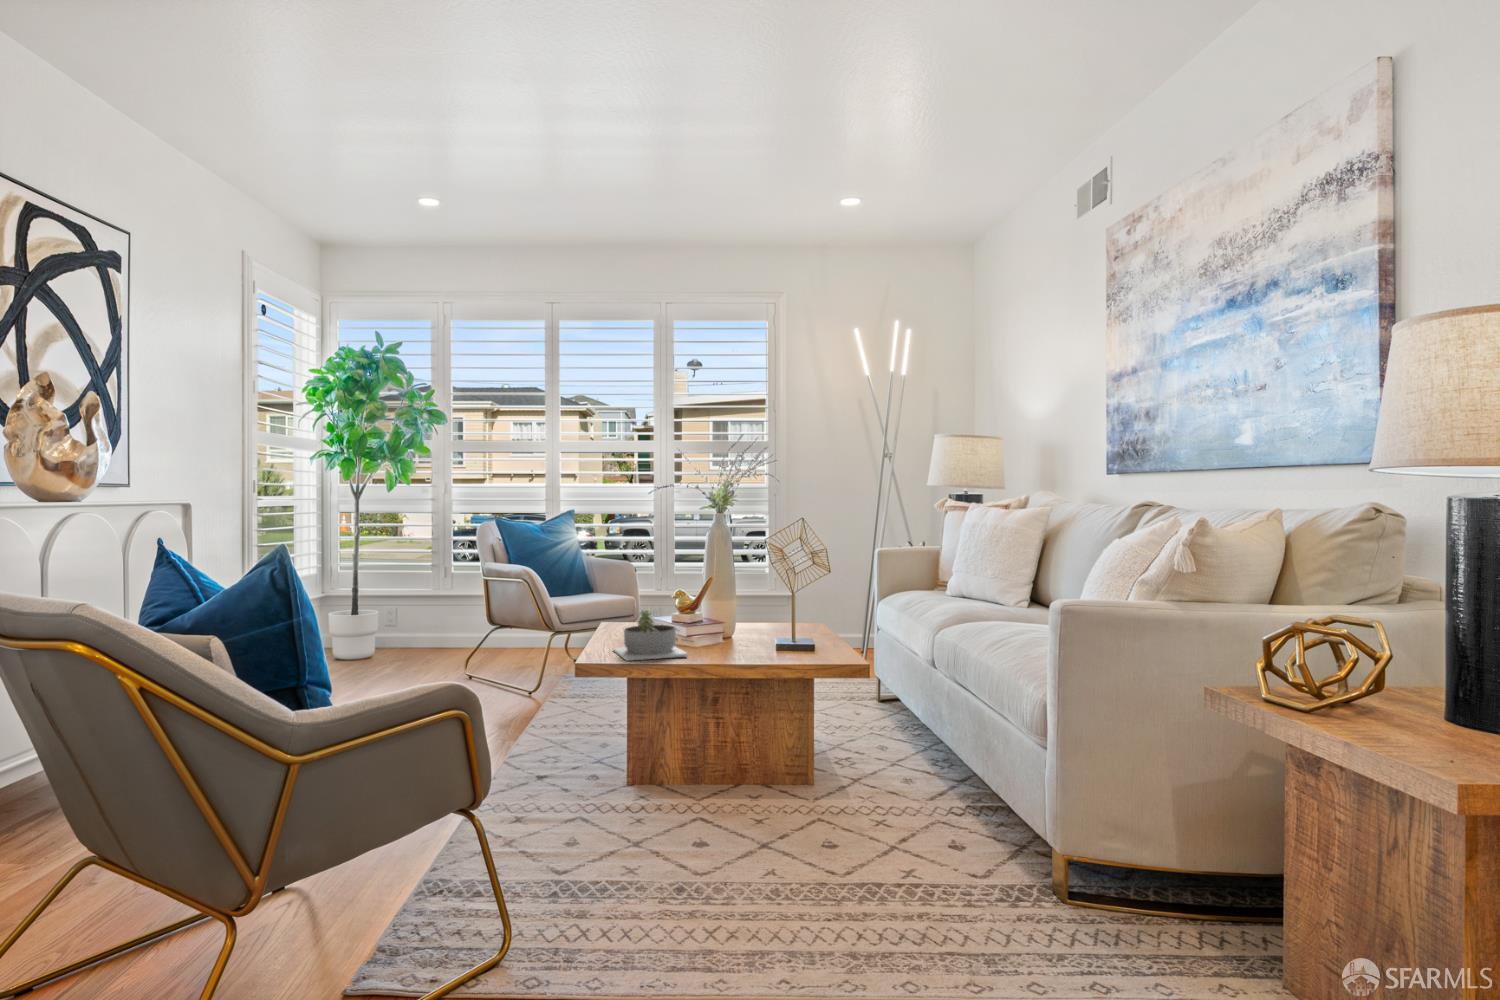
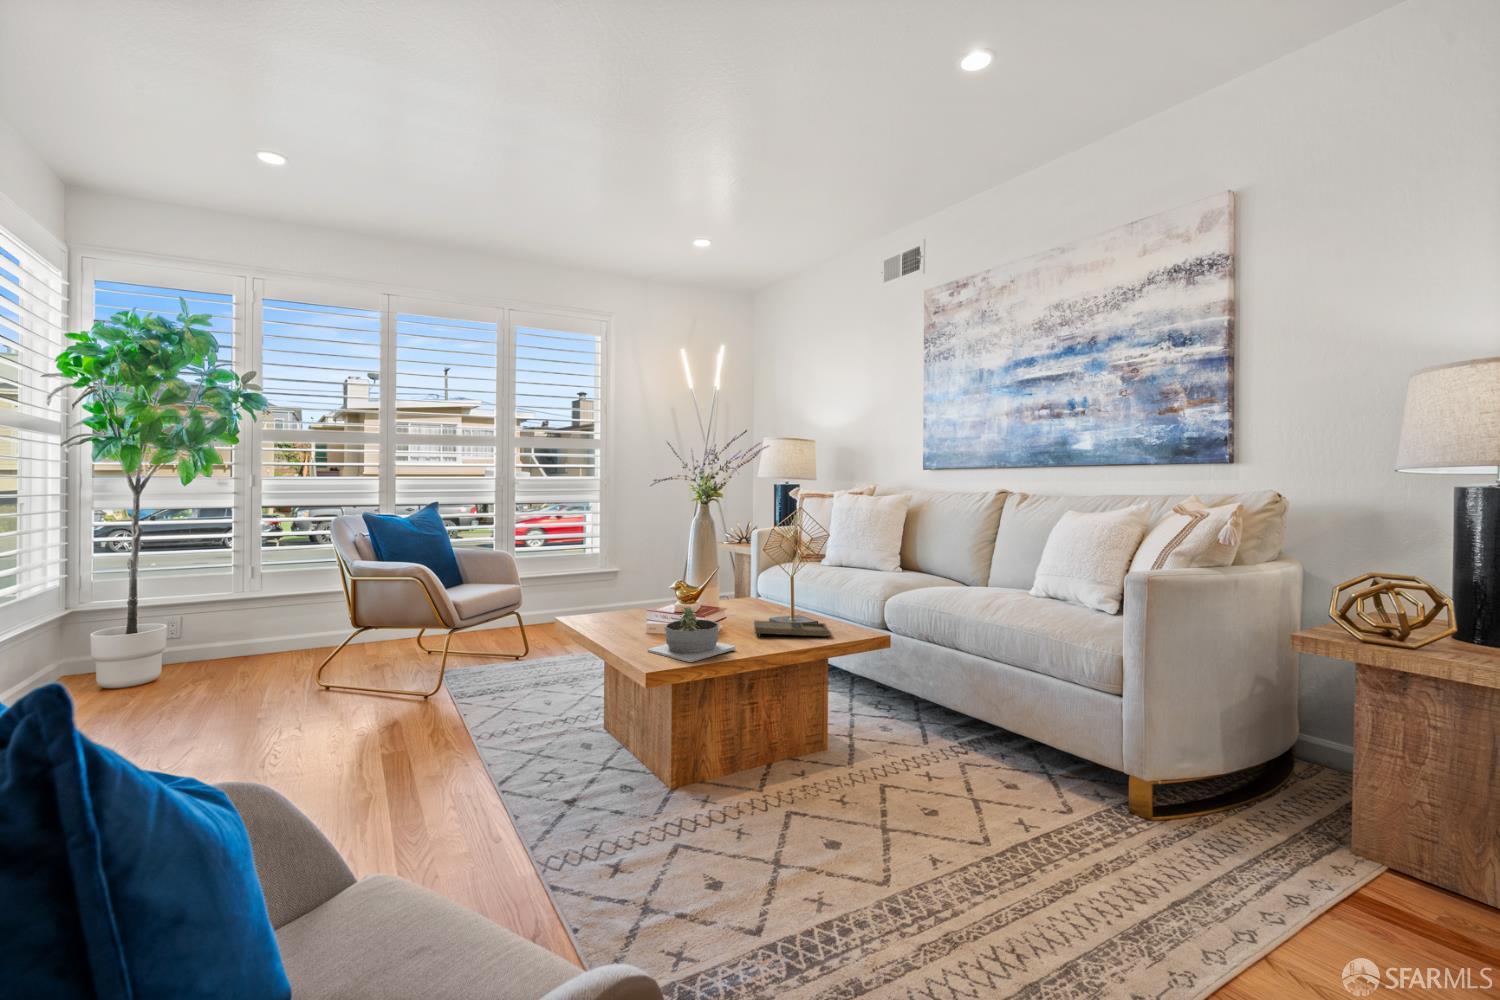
tray: none [734,635,820,656] -> present [754,621,830,636]

